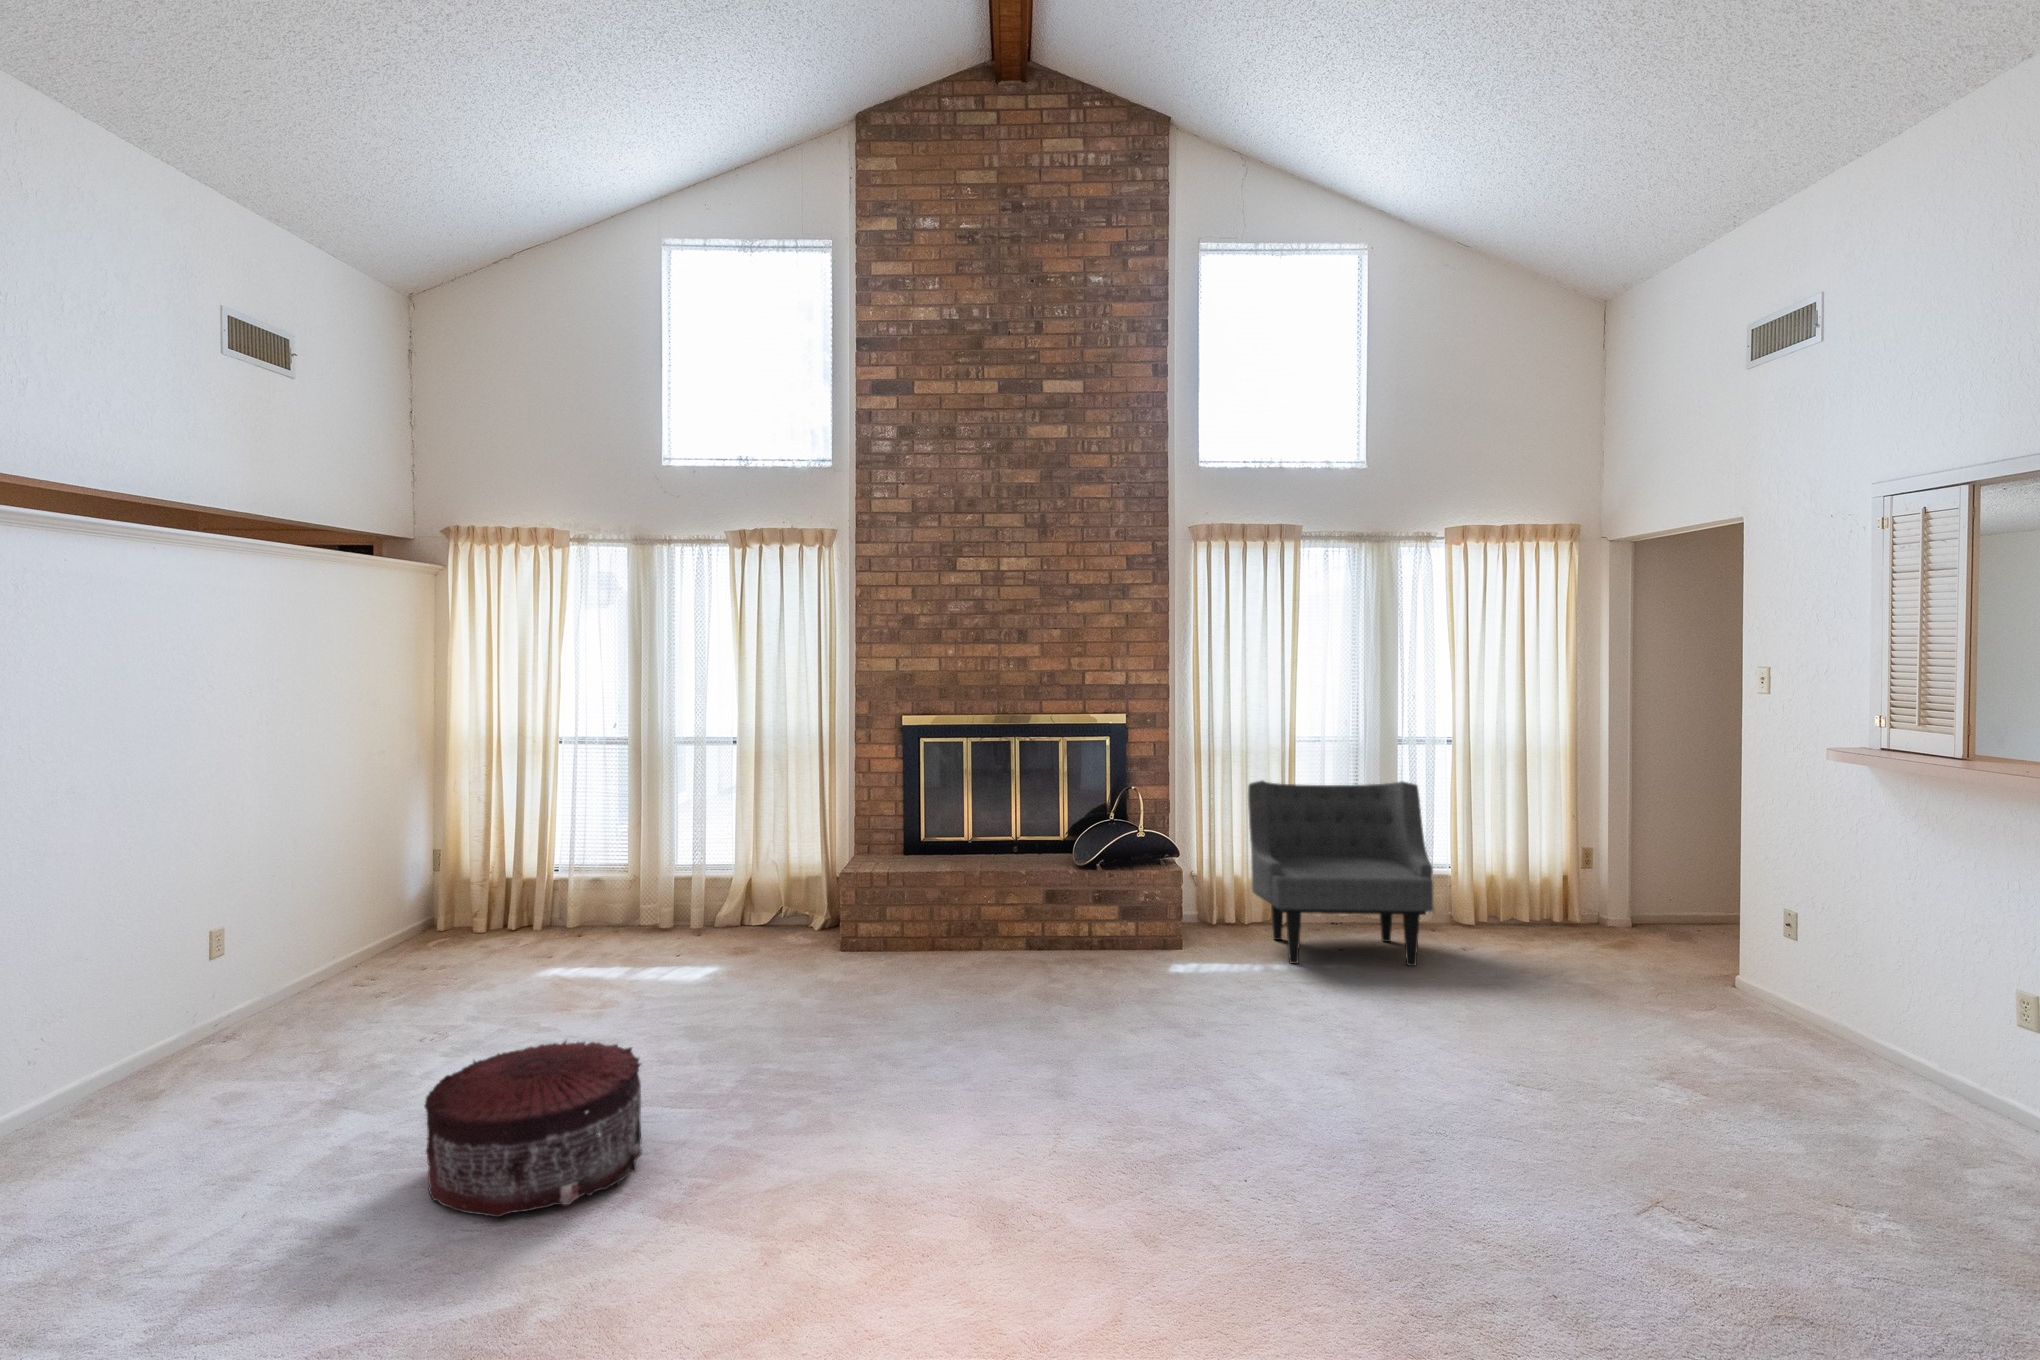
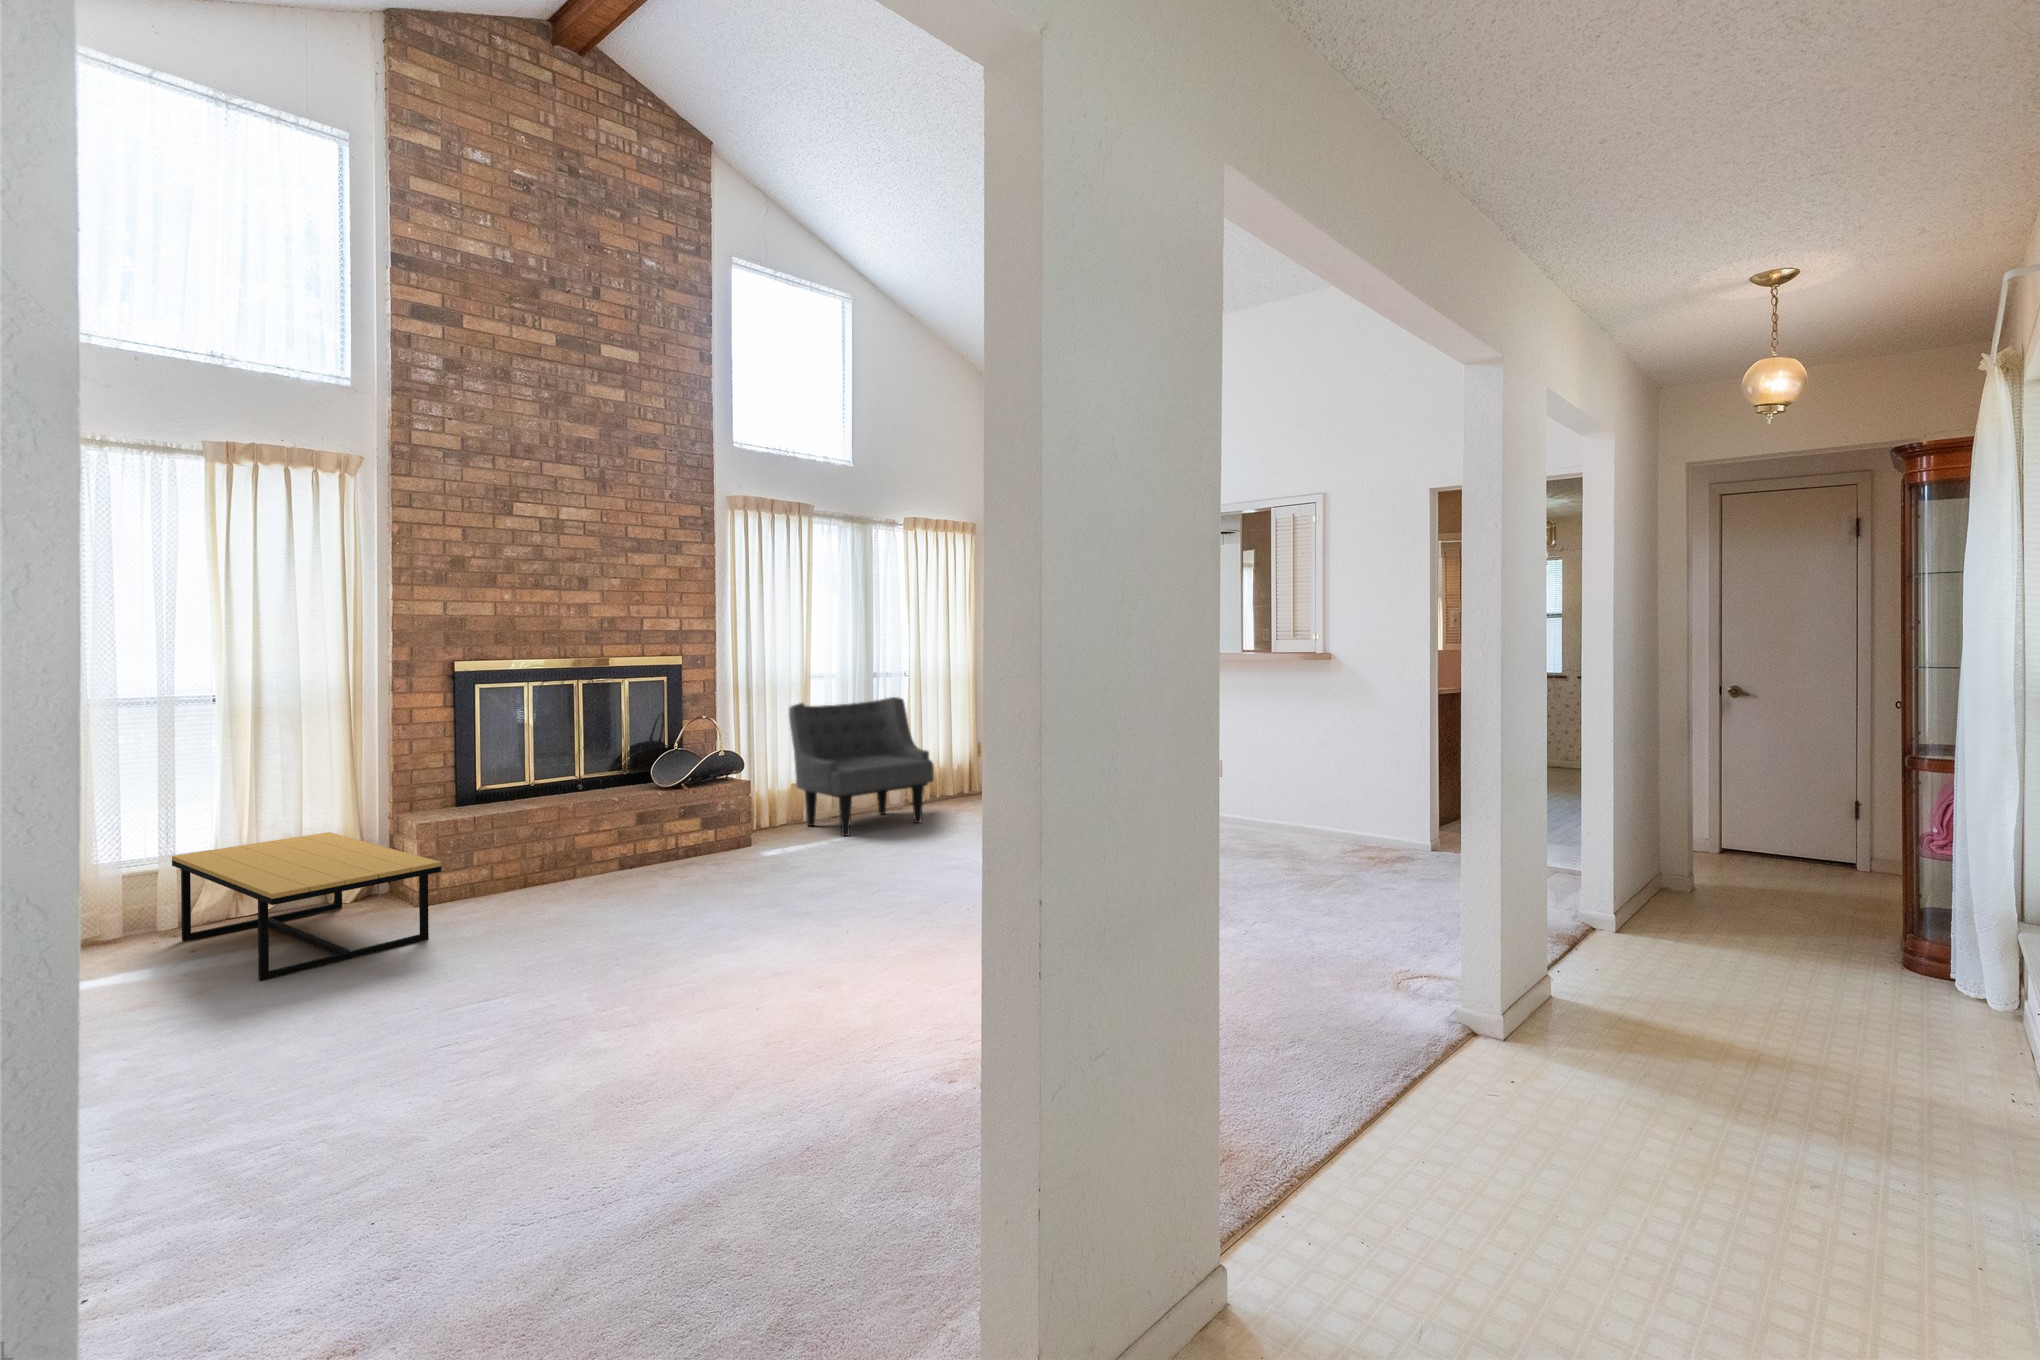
coffee table: none [666,865,805,990] -> present [172,832,441,981]
pouf: present [425,1041,642,1217] -> none [298,972,578,1175]

